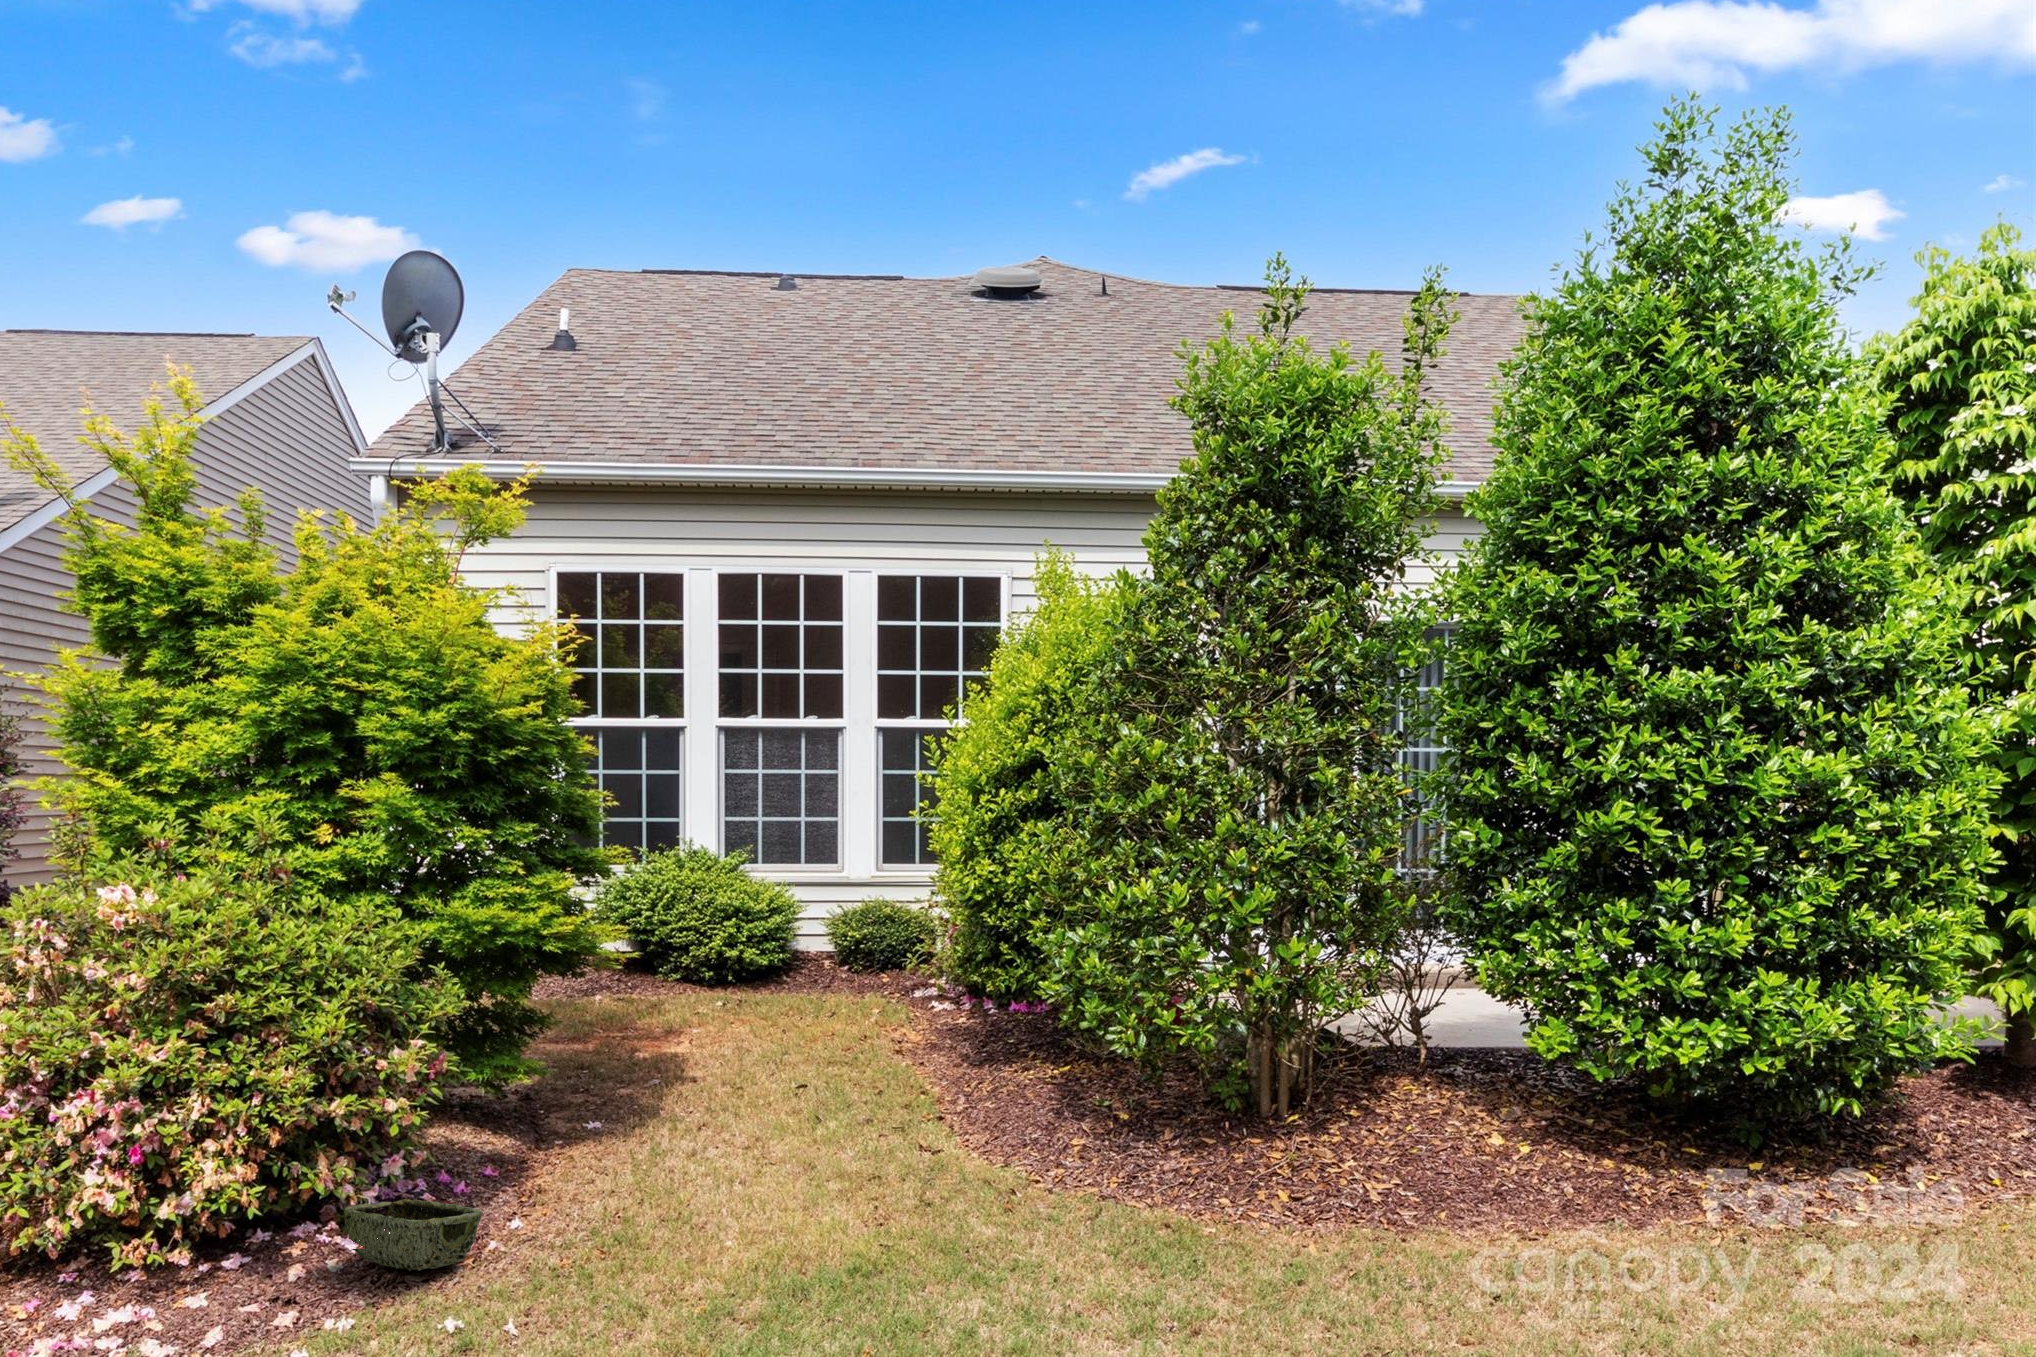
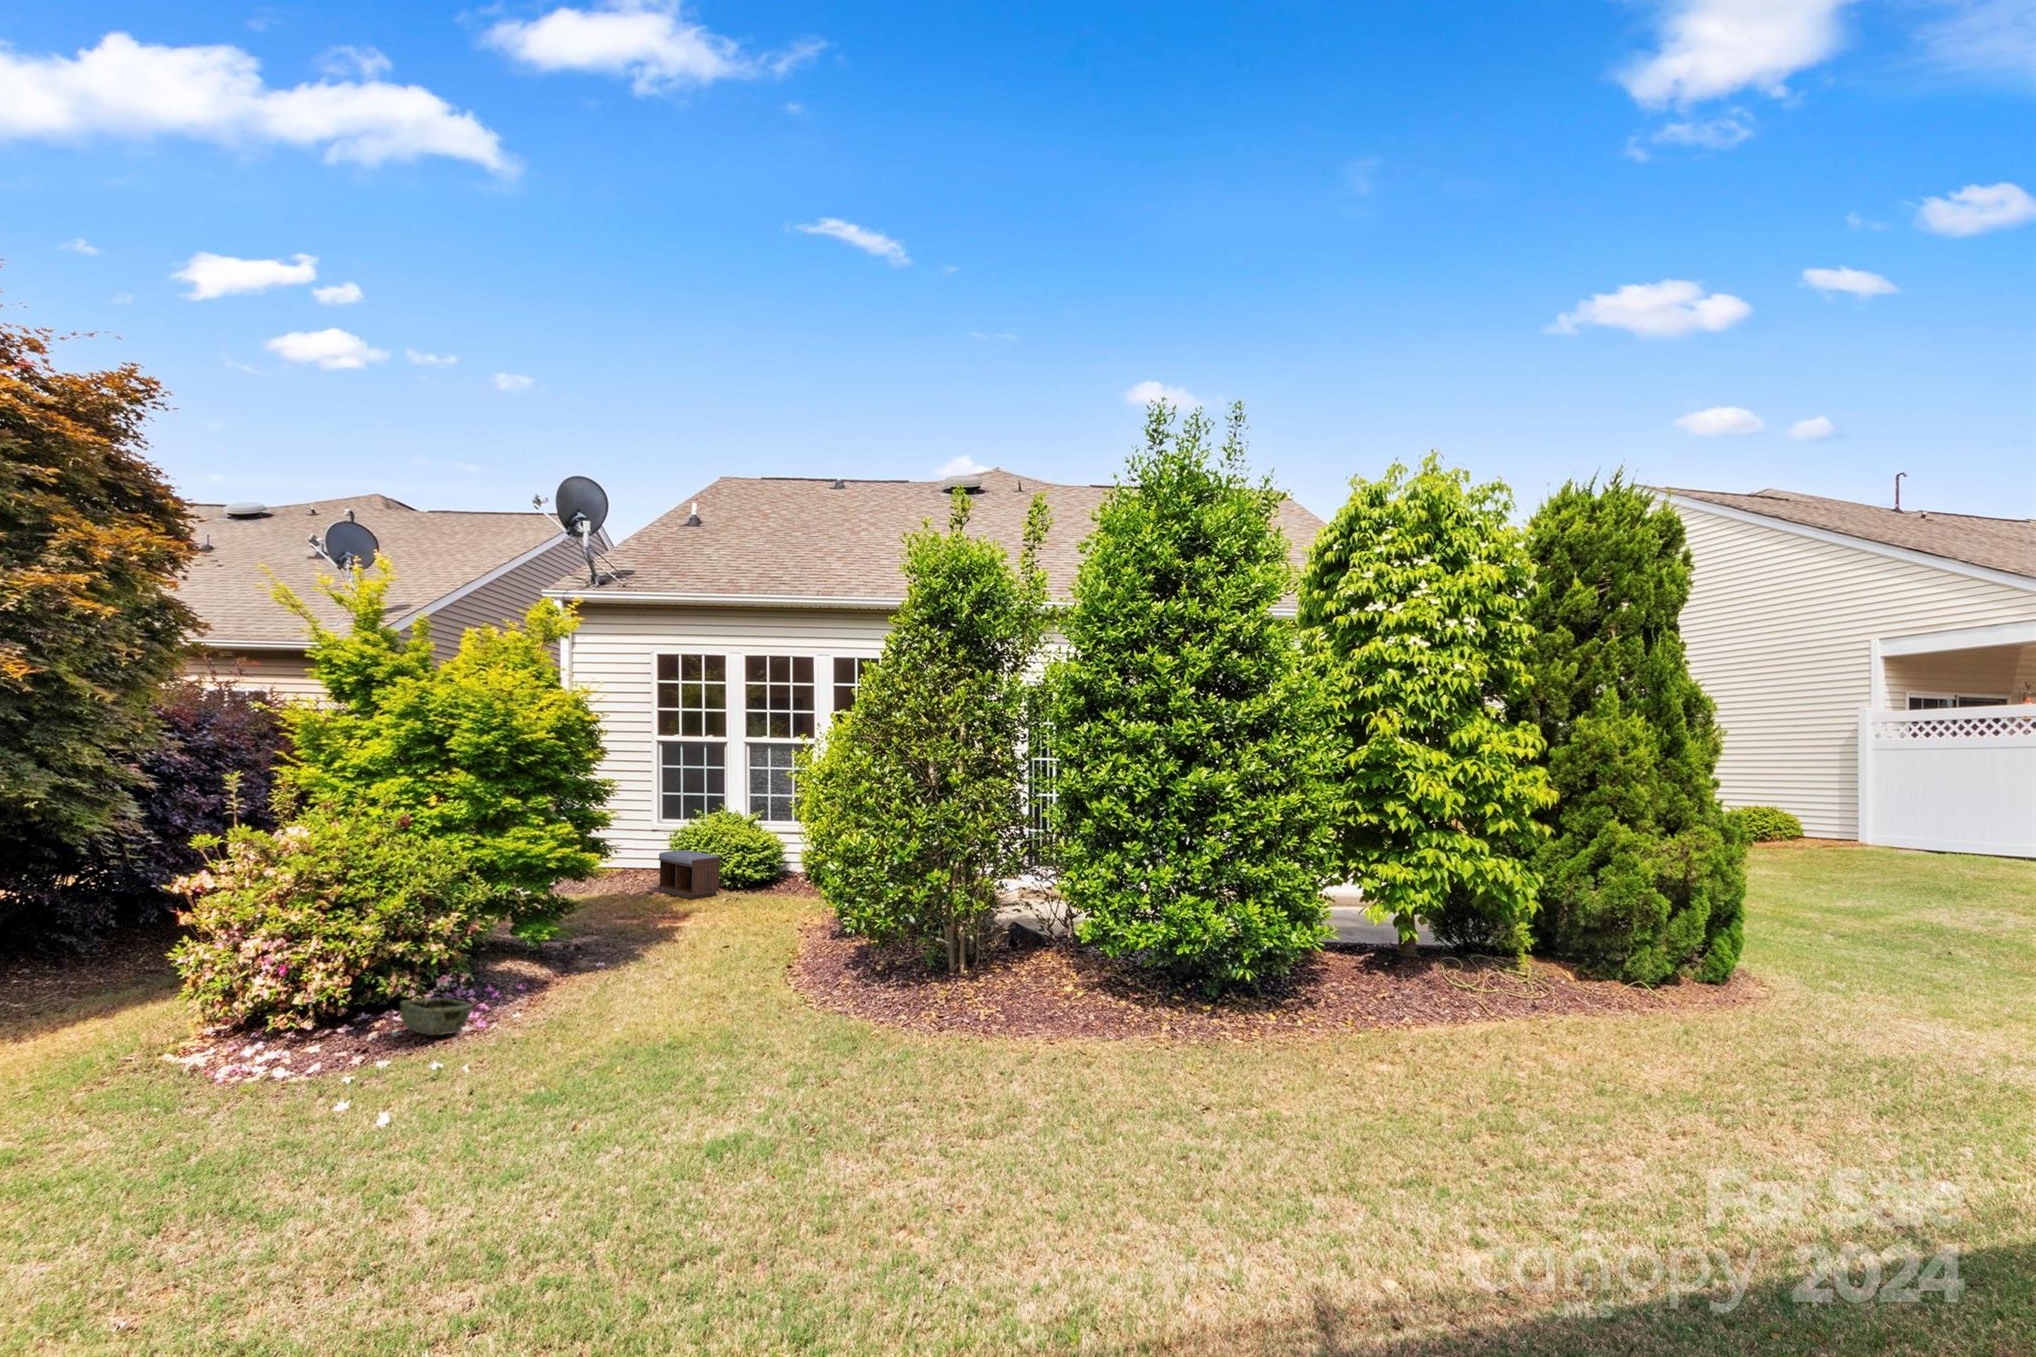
bench: none [582,921,702,1008] -> present [658,850,721,899]

